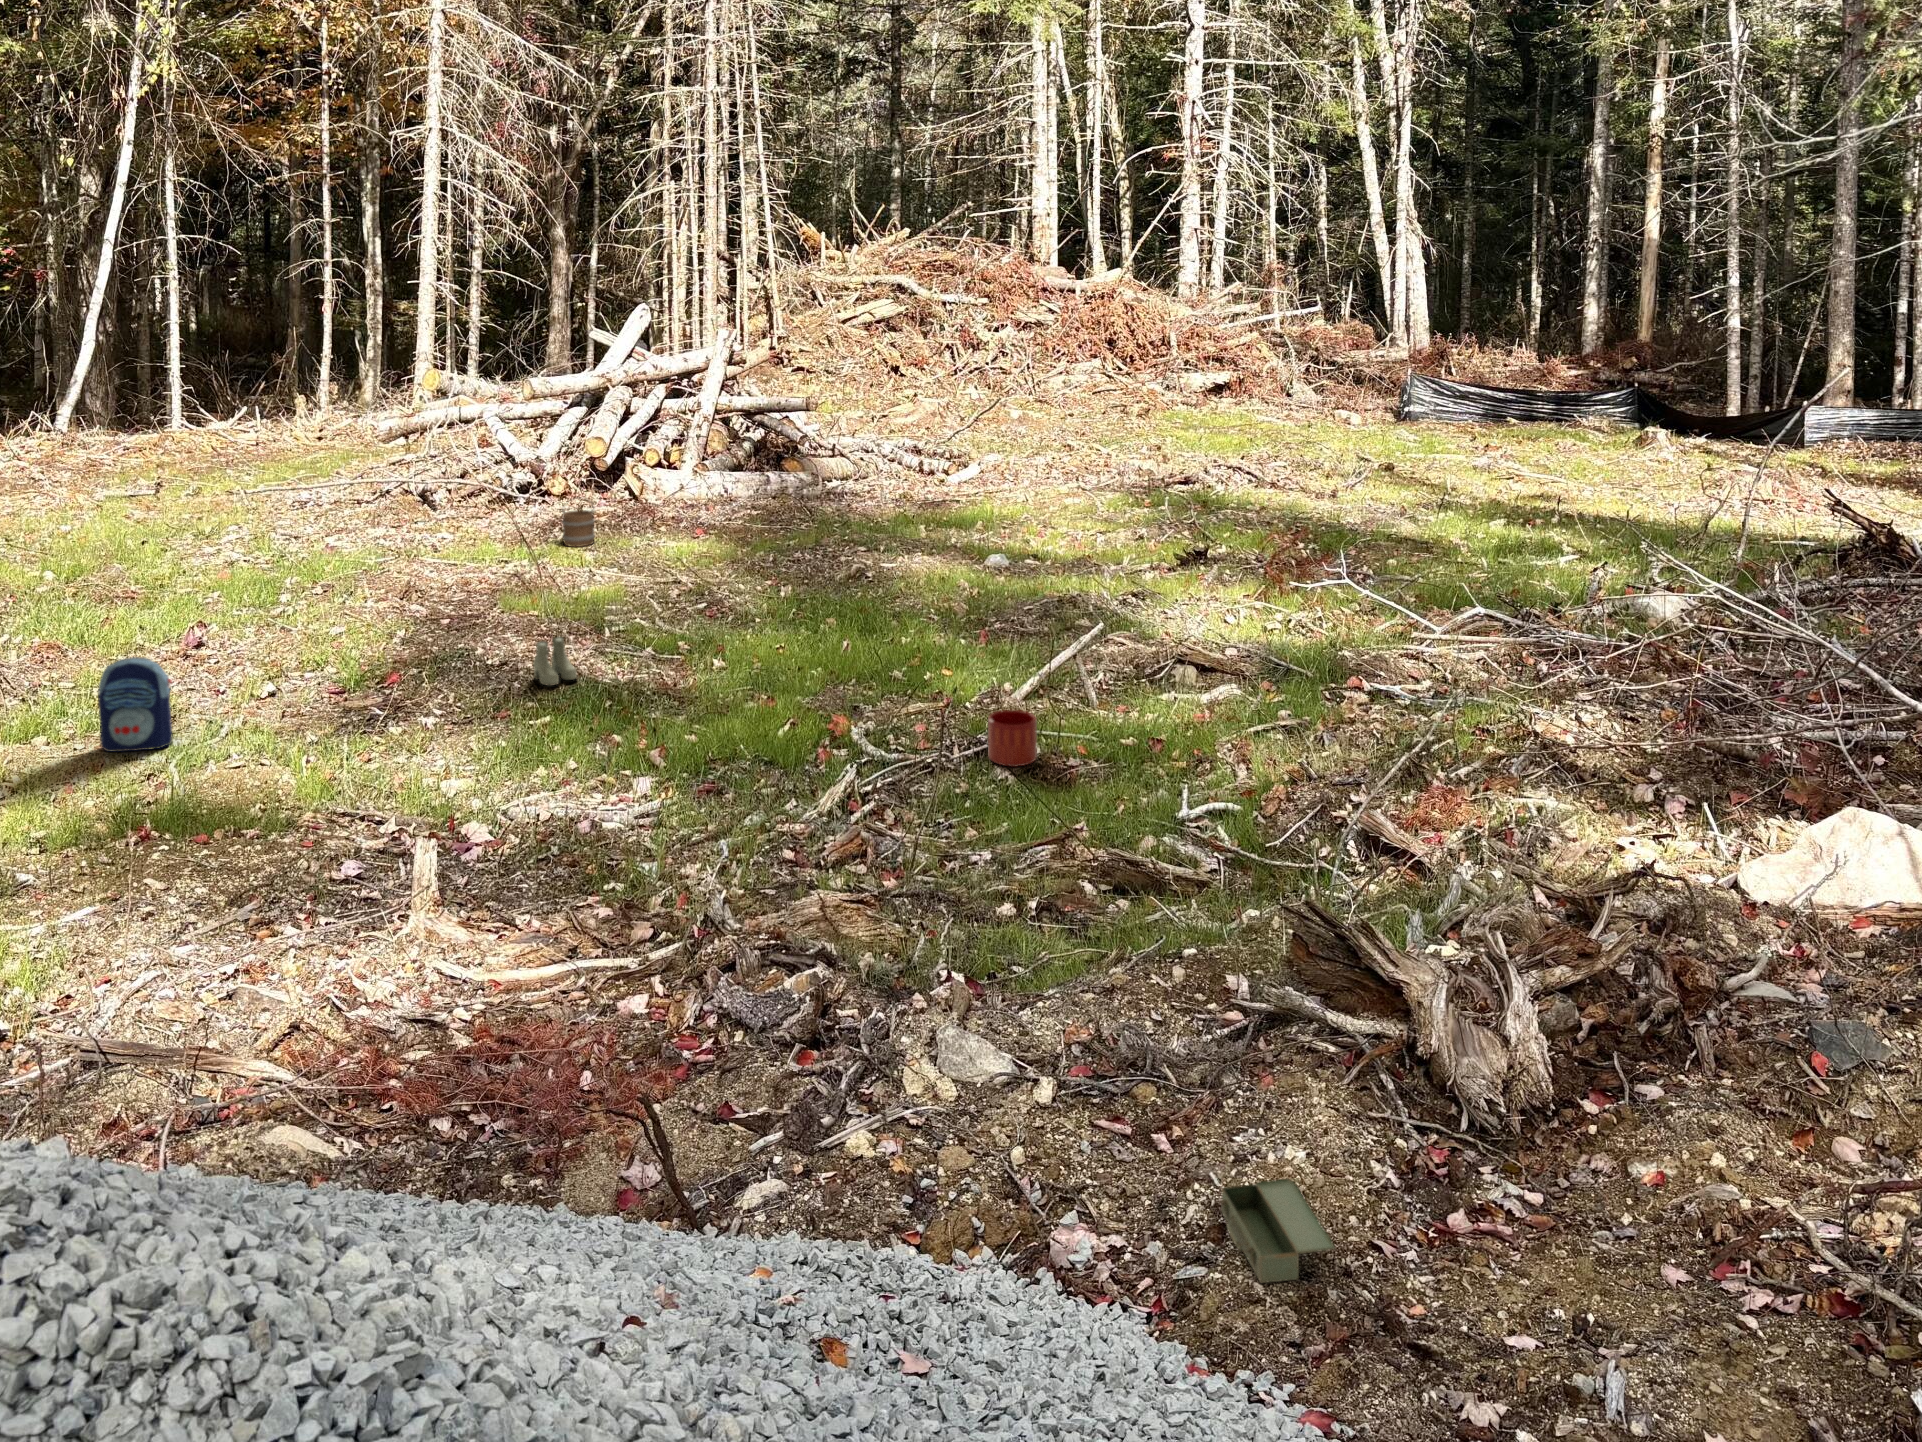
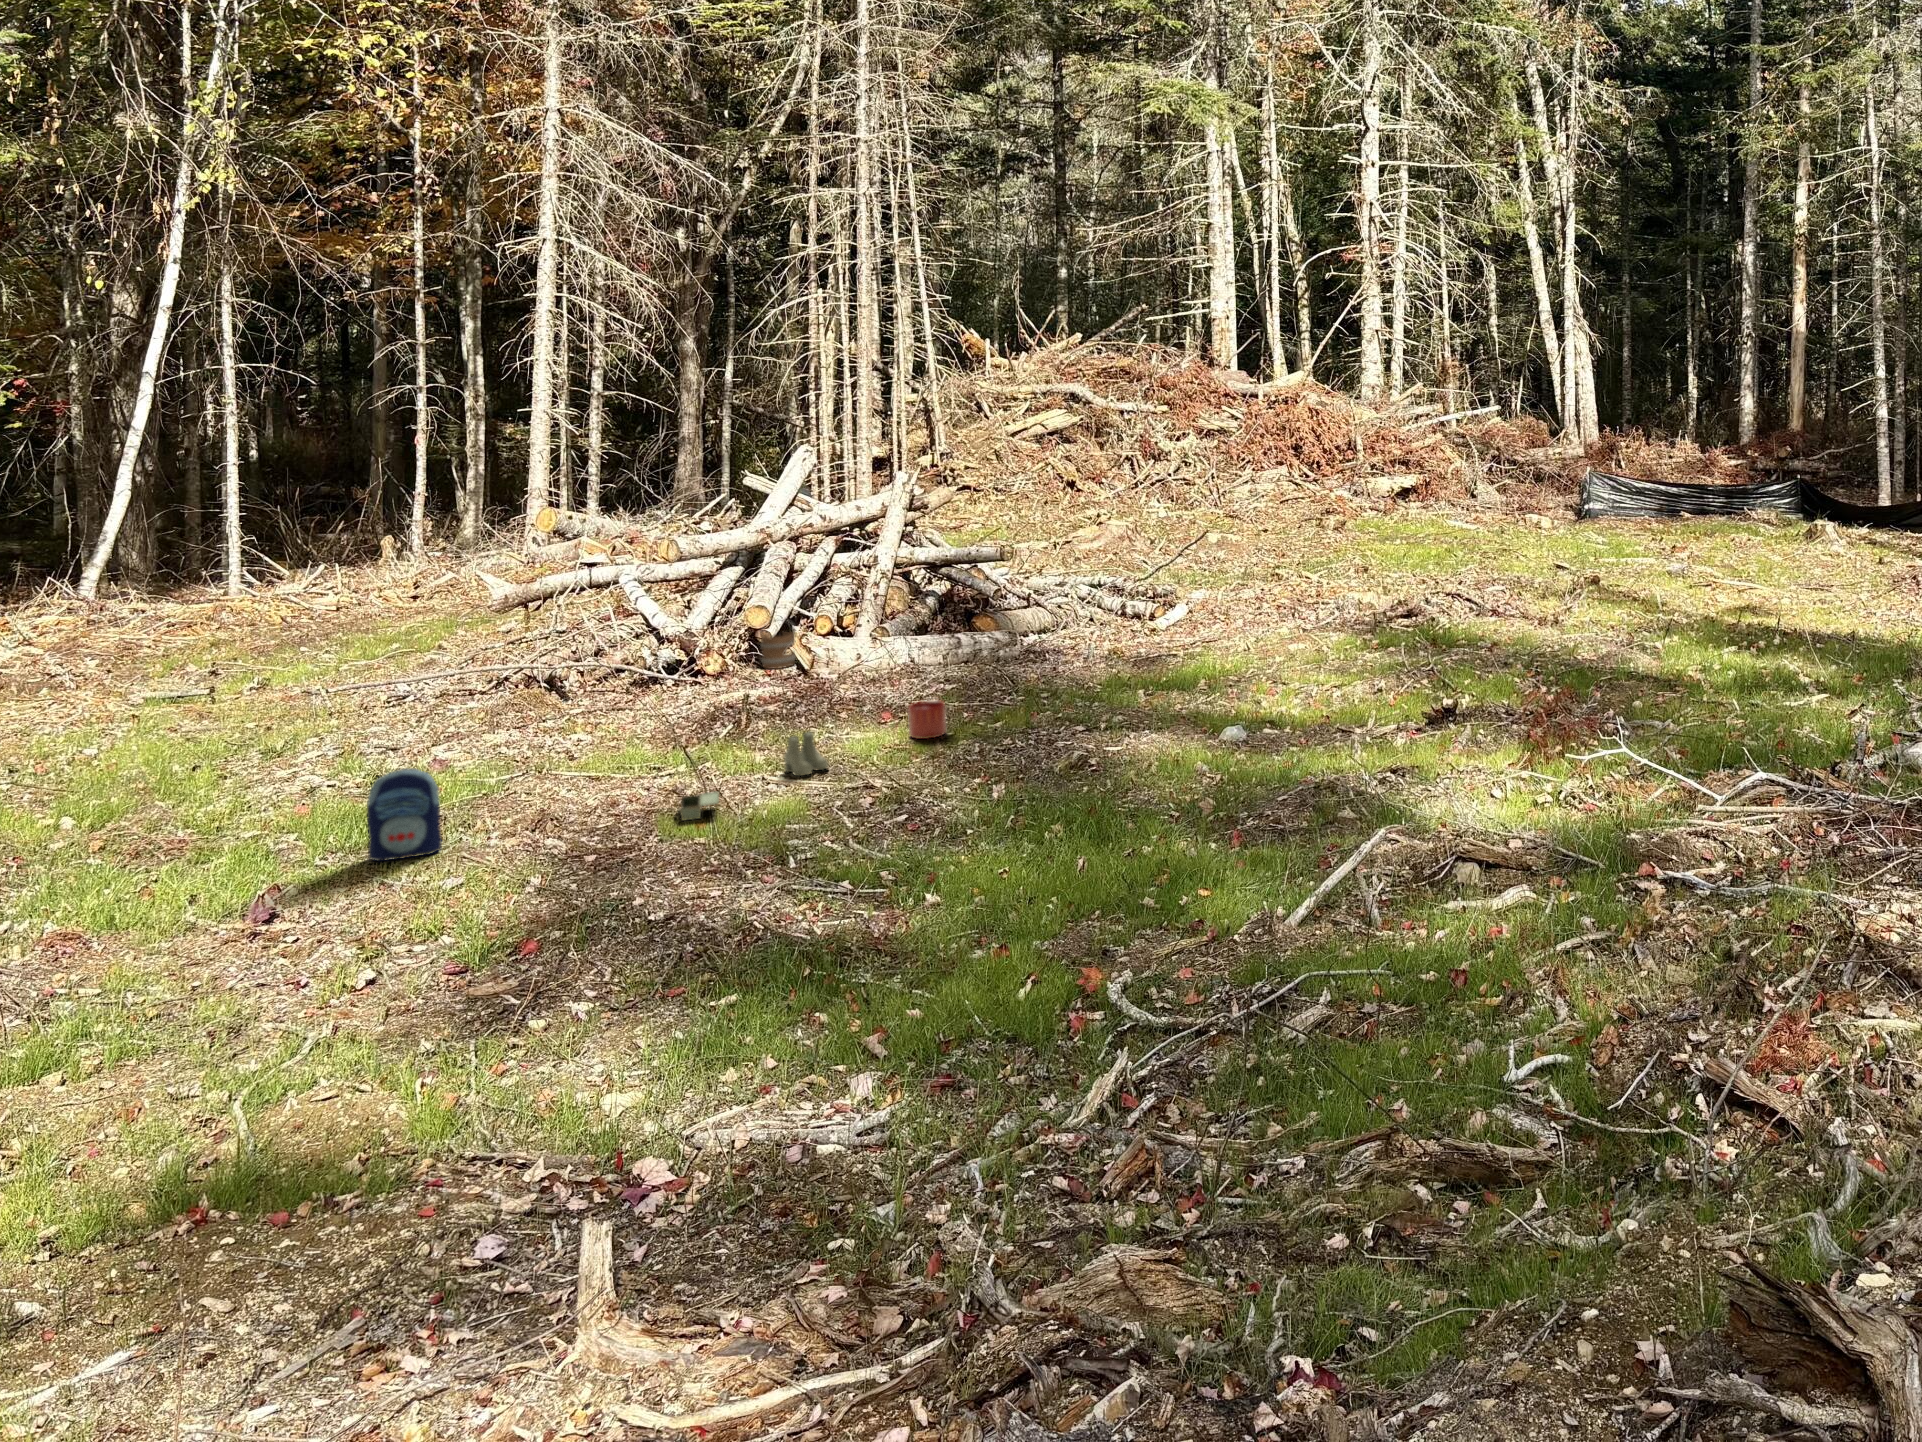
planter: present [988,710,1037,767] -> present [908,700,946,739]
toolbox: present [1221,1179,1335,1283] -> present [678,791,719,820]

